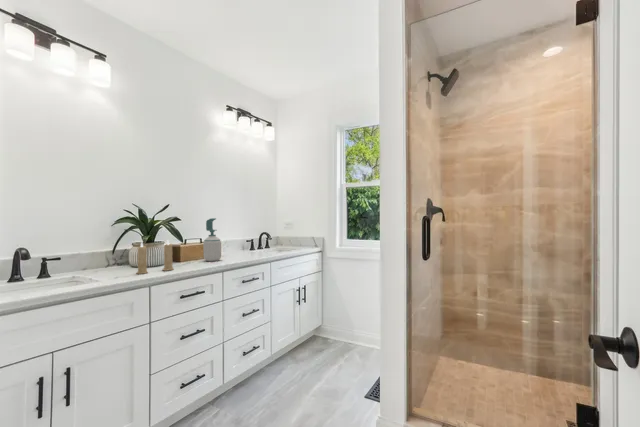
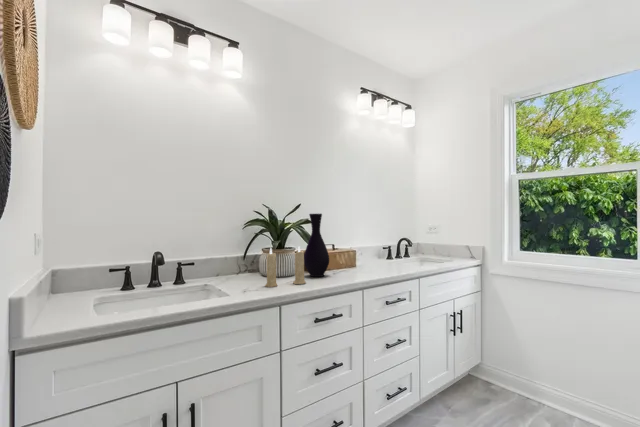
vase: none [173,213,196,265] -> present [304,214,329,277]
soap bottle: present [203,218,221,261] -> none [337,220,358,273]

